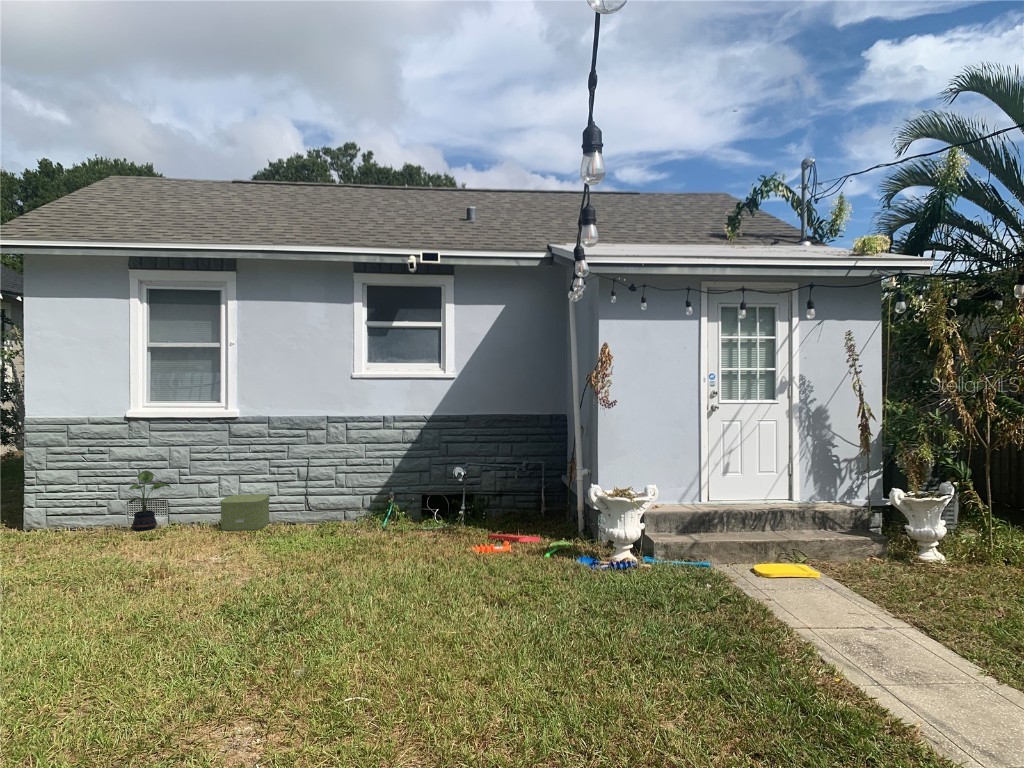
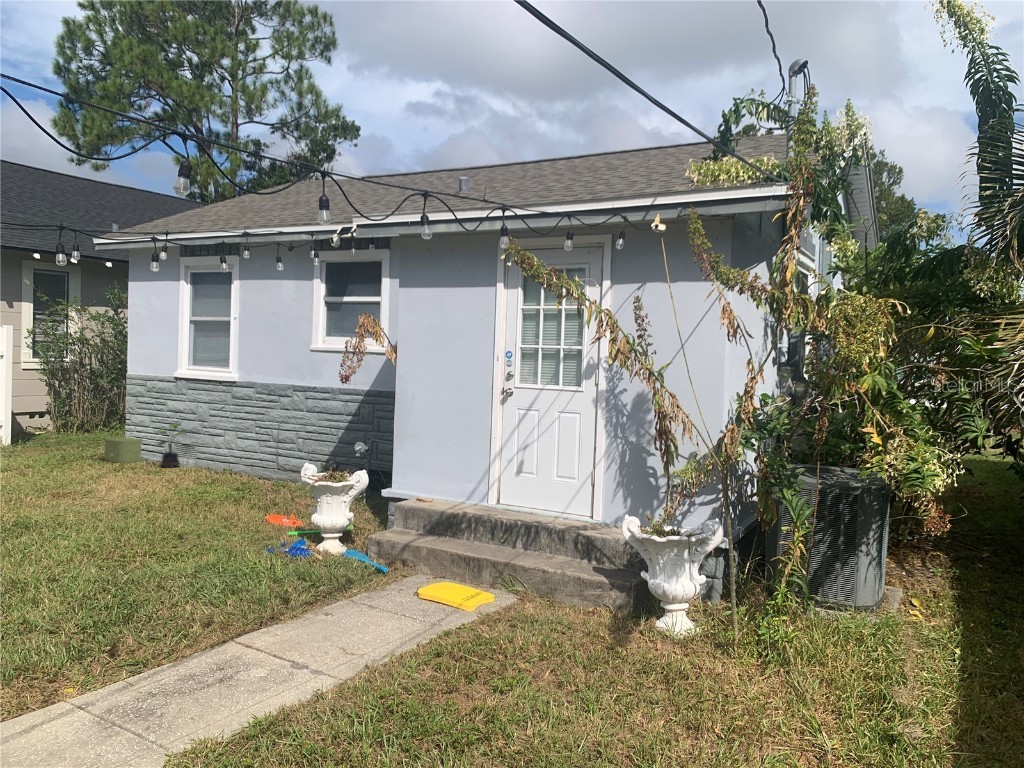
storage box: present [220,494,269,530] -> present [105,437,147,463]

